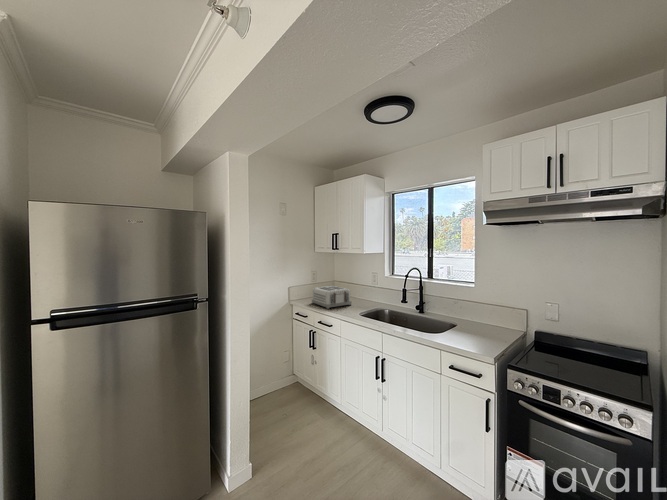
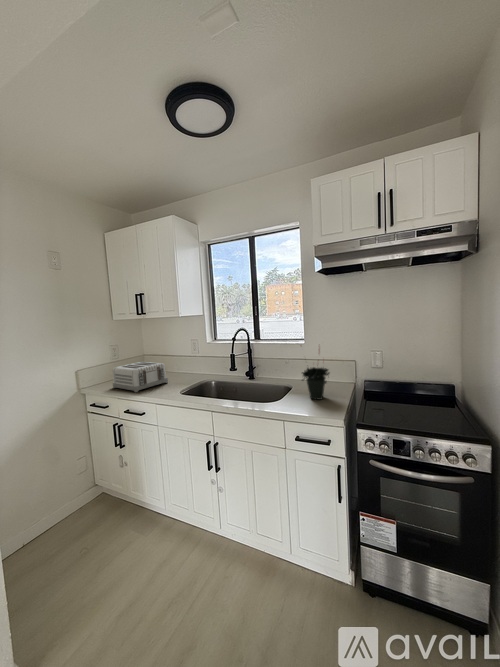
potted plant: none [462,287,491,339] -> present [302,367,329,400]

